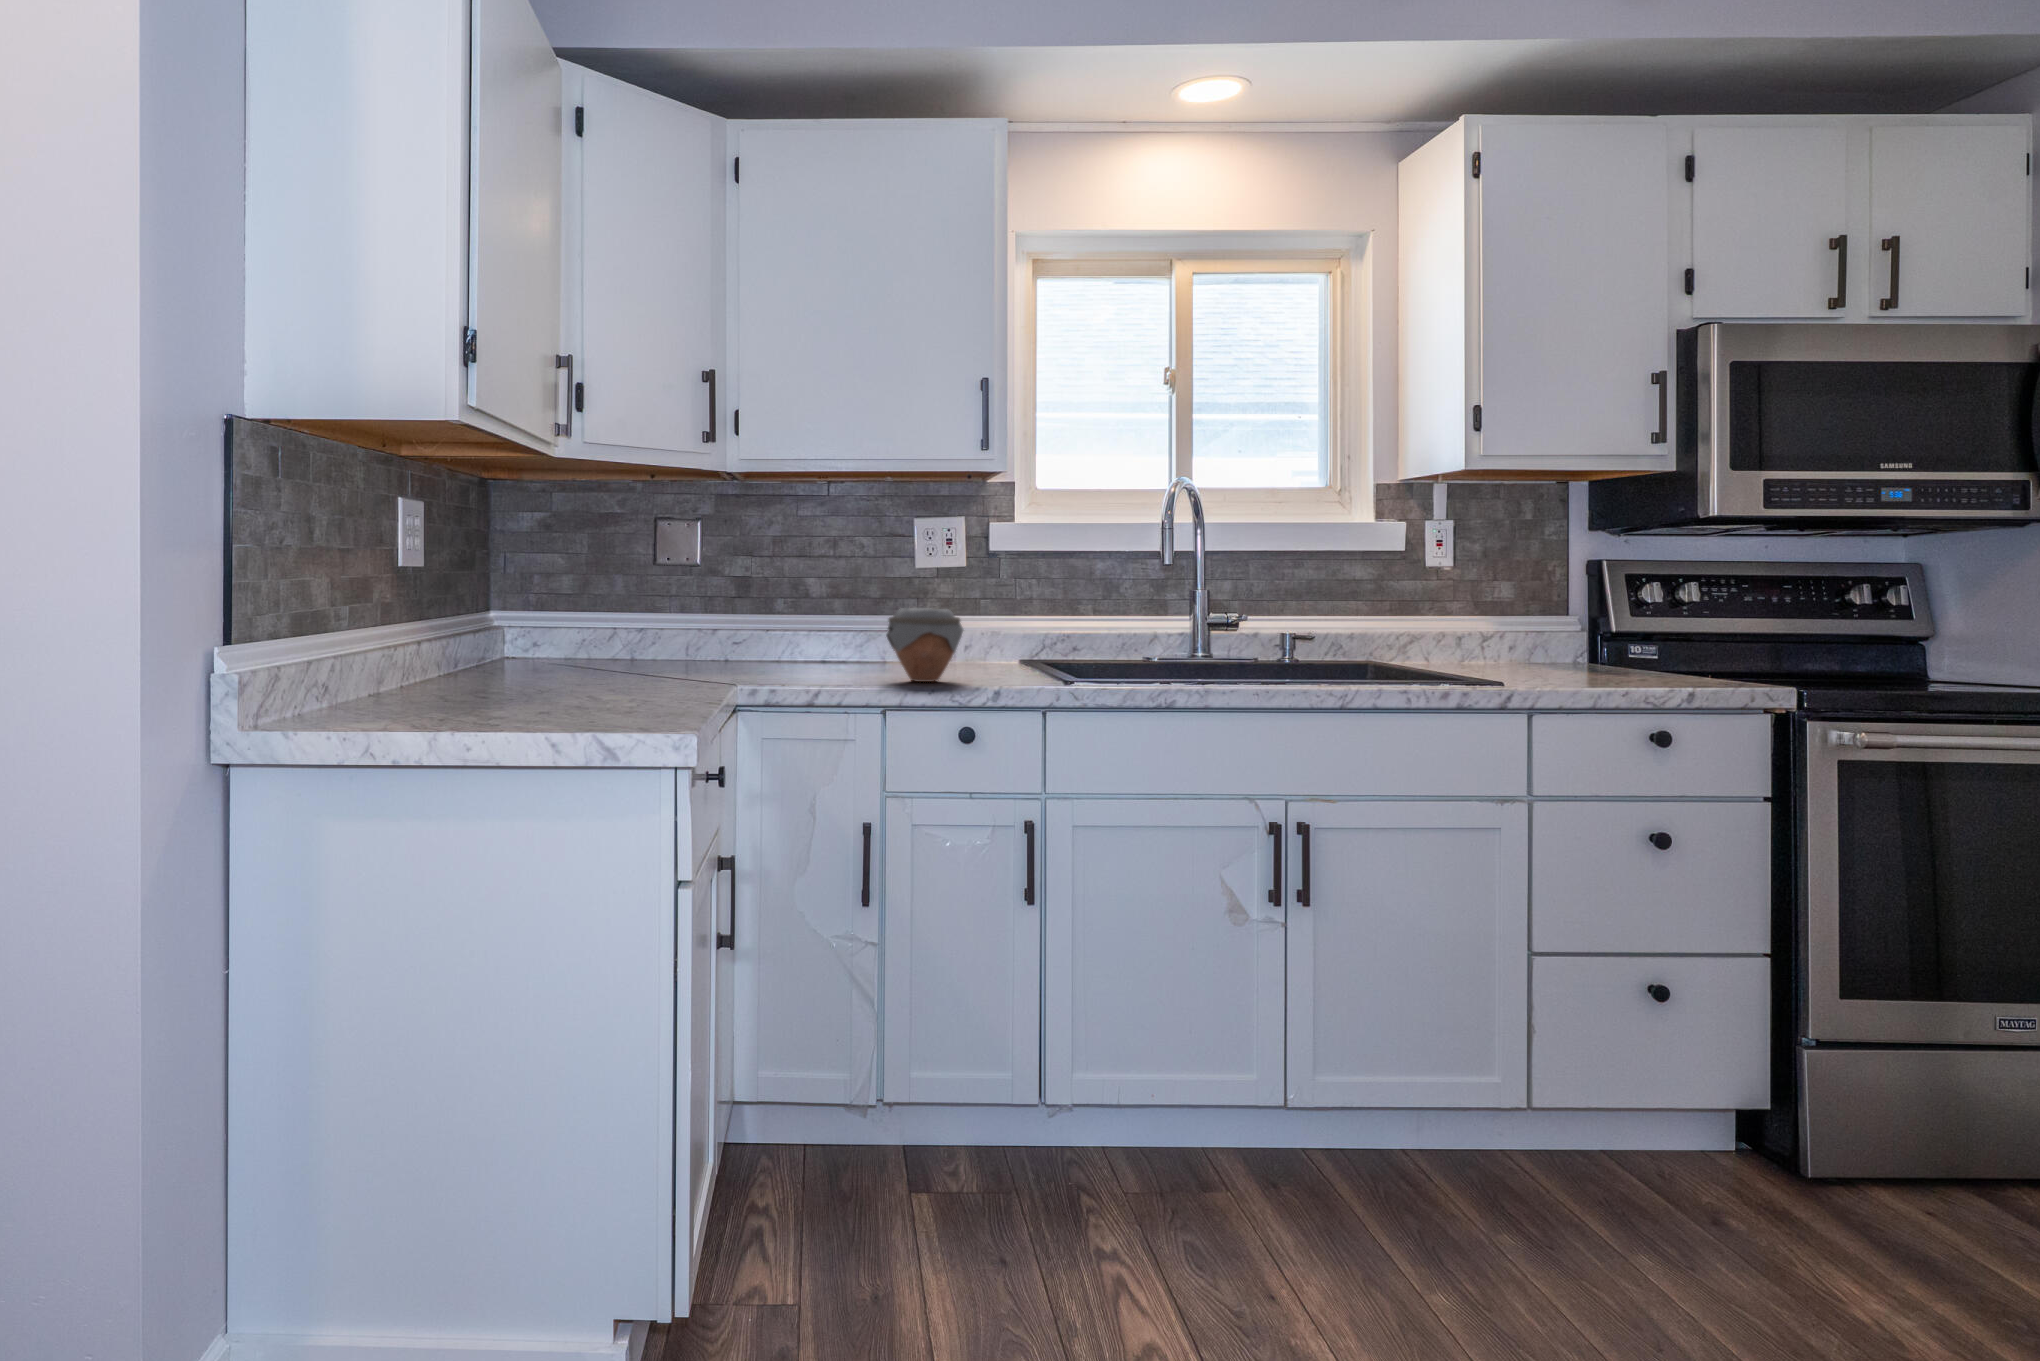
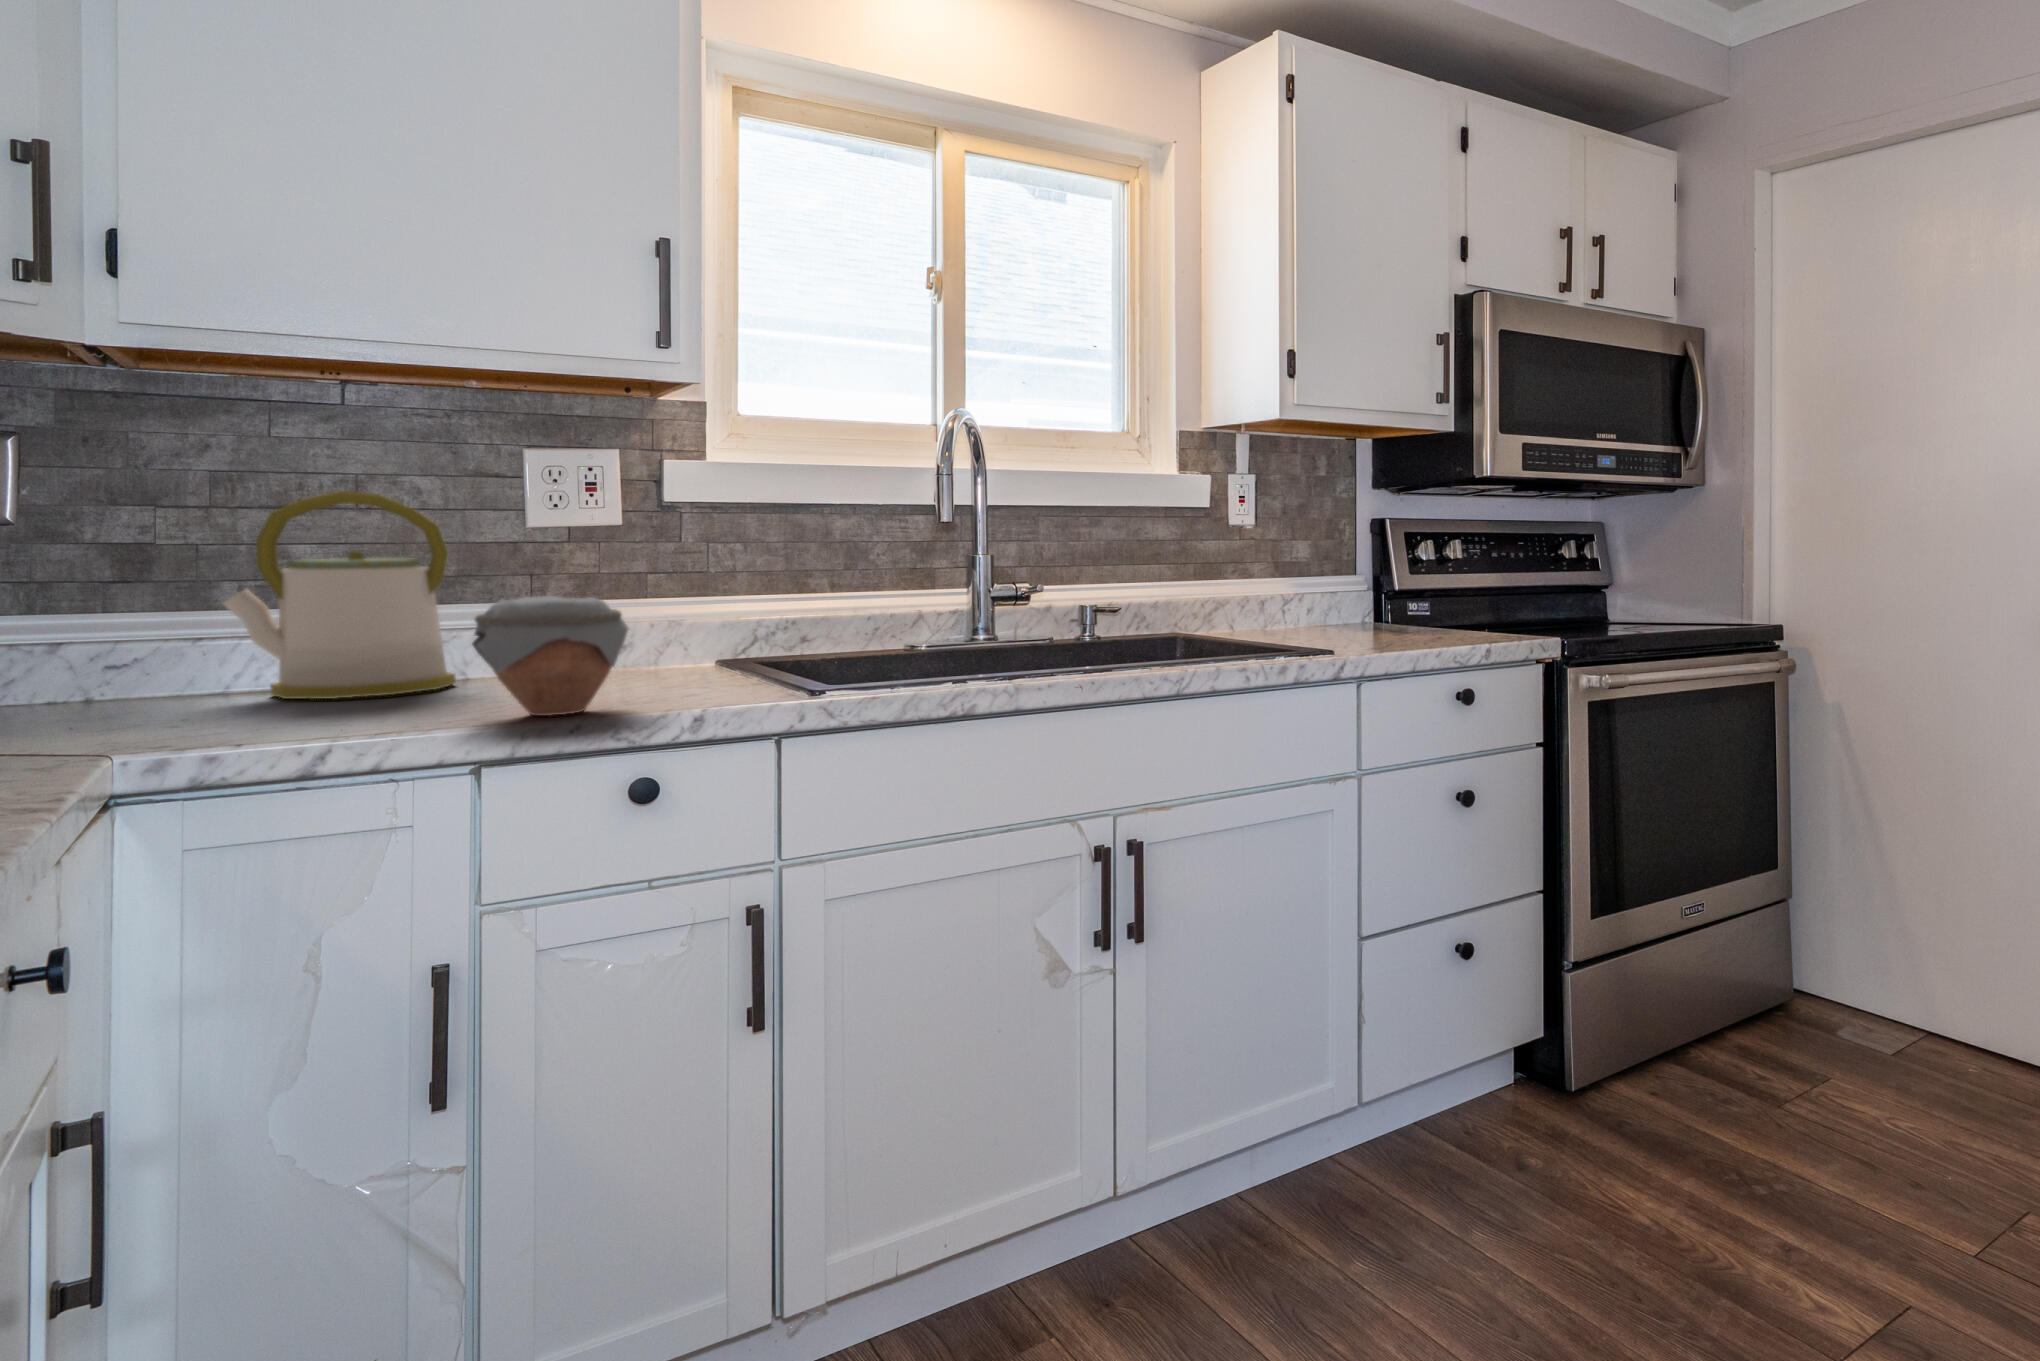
kettle: none [776,545,875,668] -> present [222,491,456,699]

